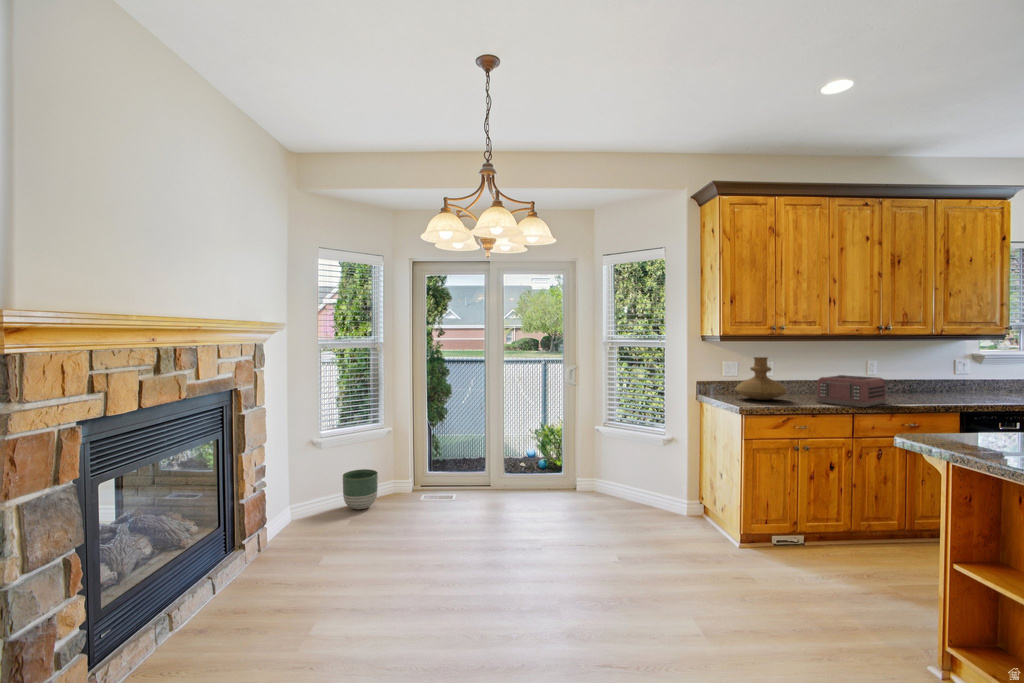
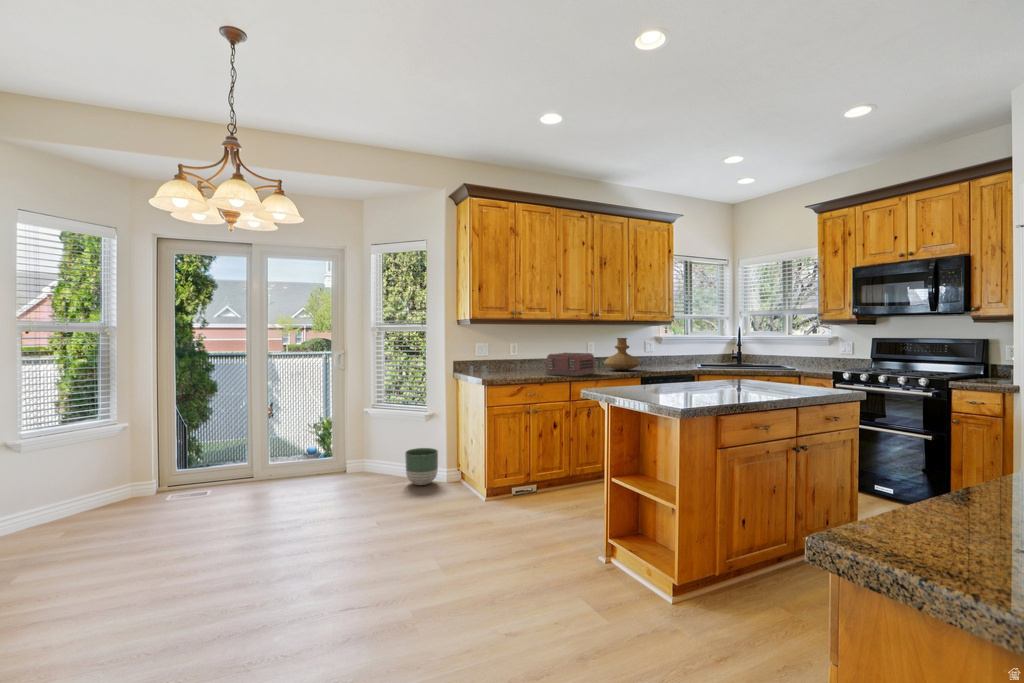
vase: present [735,357,788,400] -> present [604,338,641,370]
planter: present [343,469,378,509] -> present [405,448,438,485]

